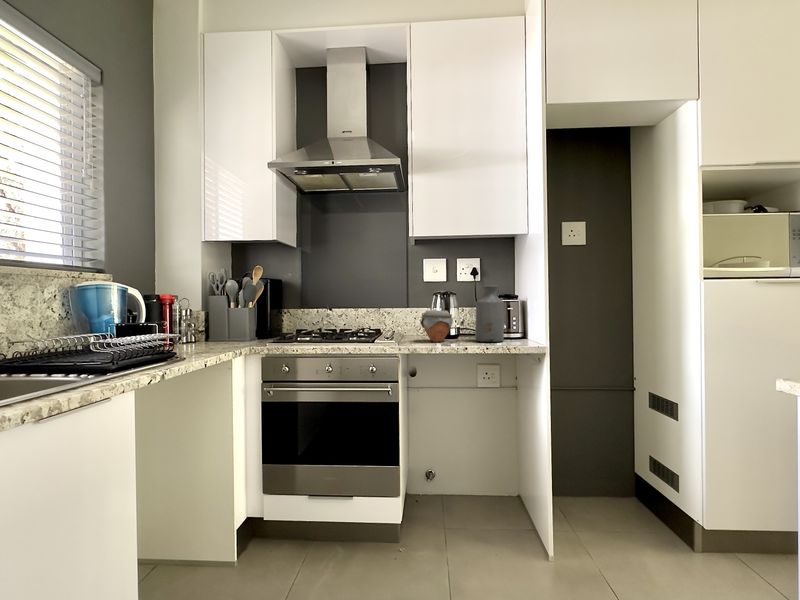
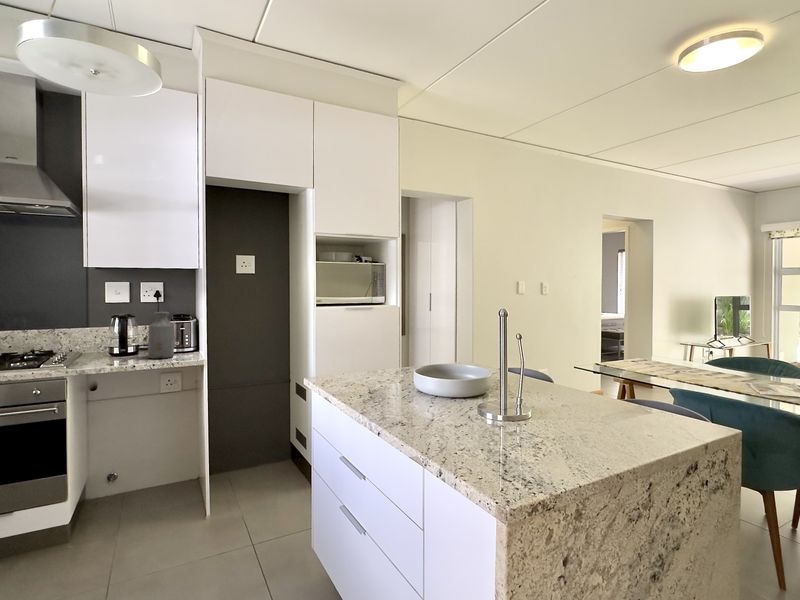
jar: present [421,310,453,342] -> none [94,333,128,361]

